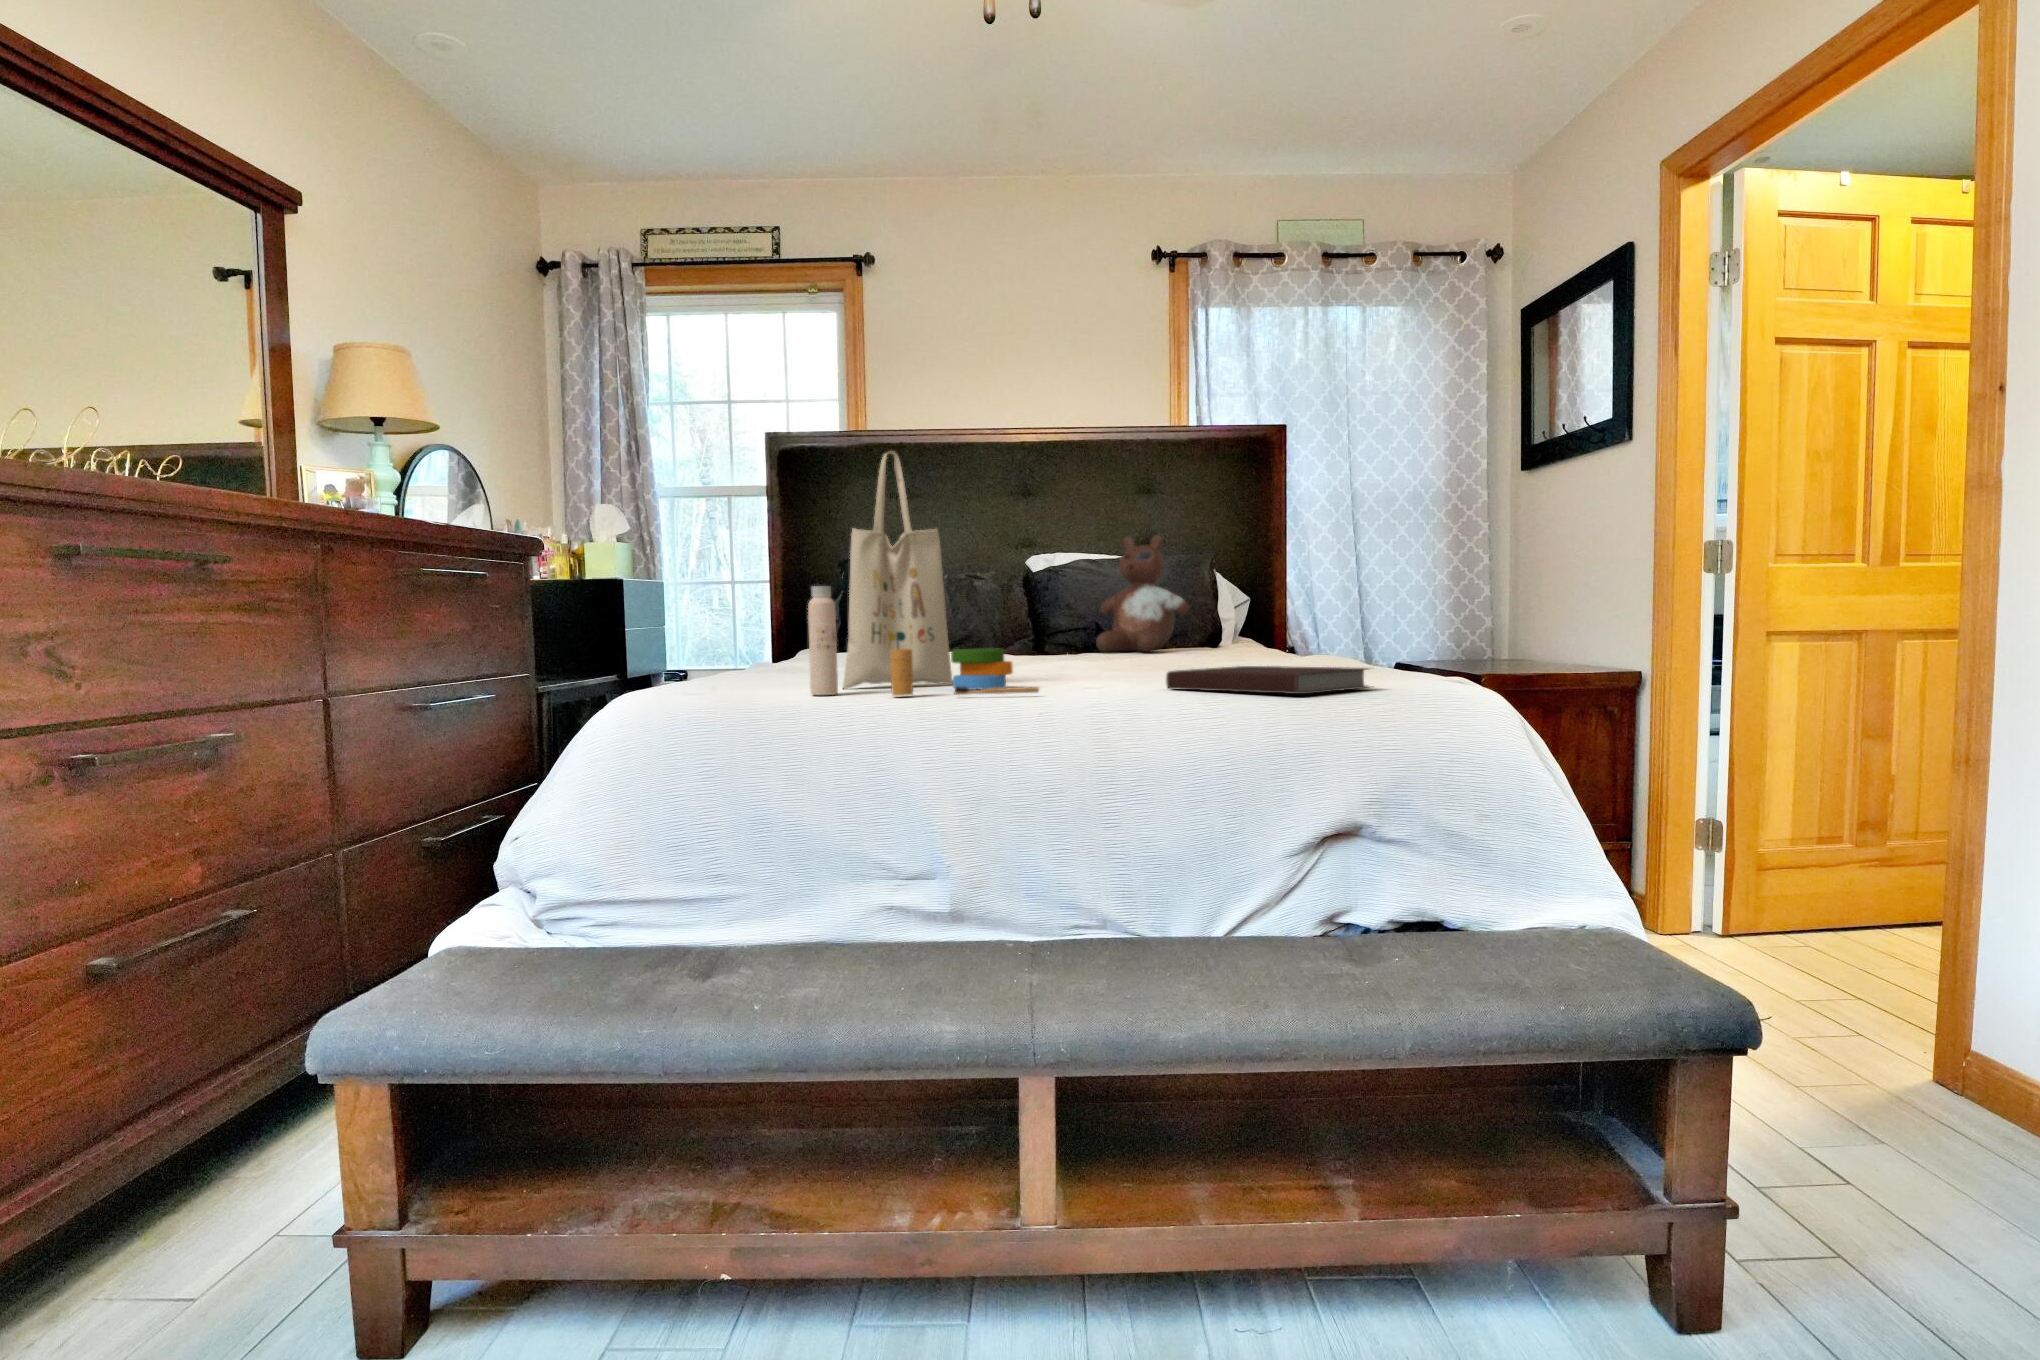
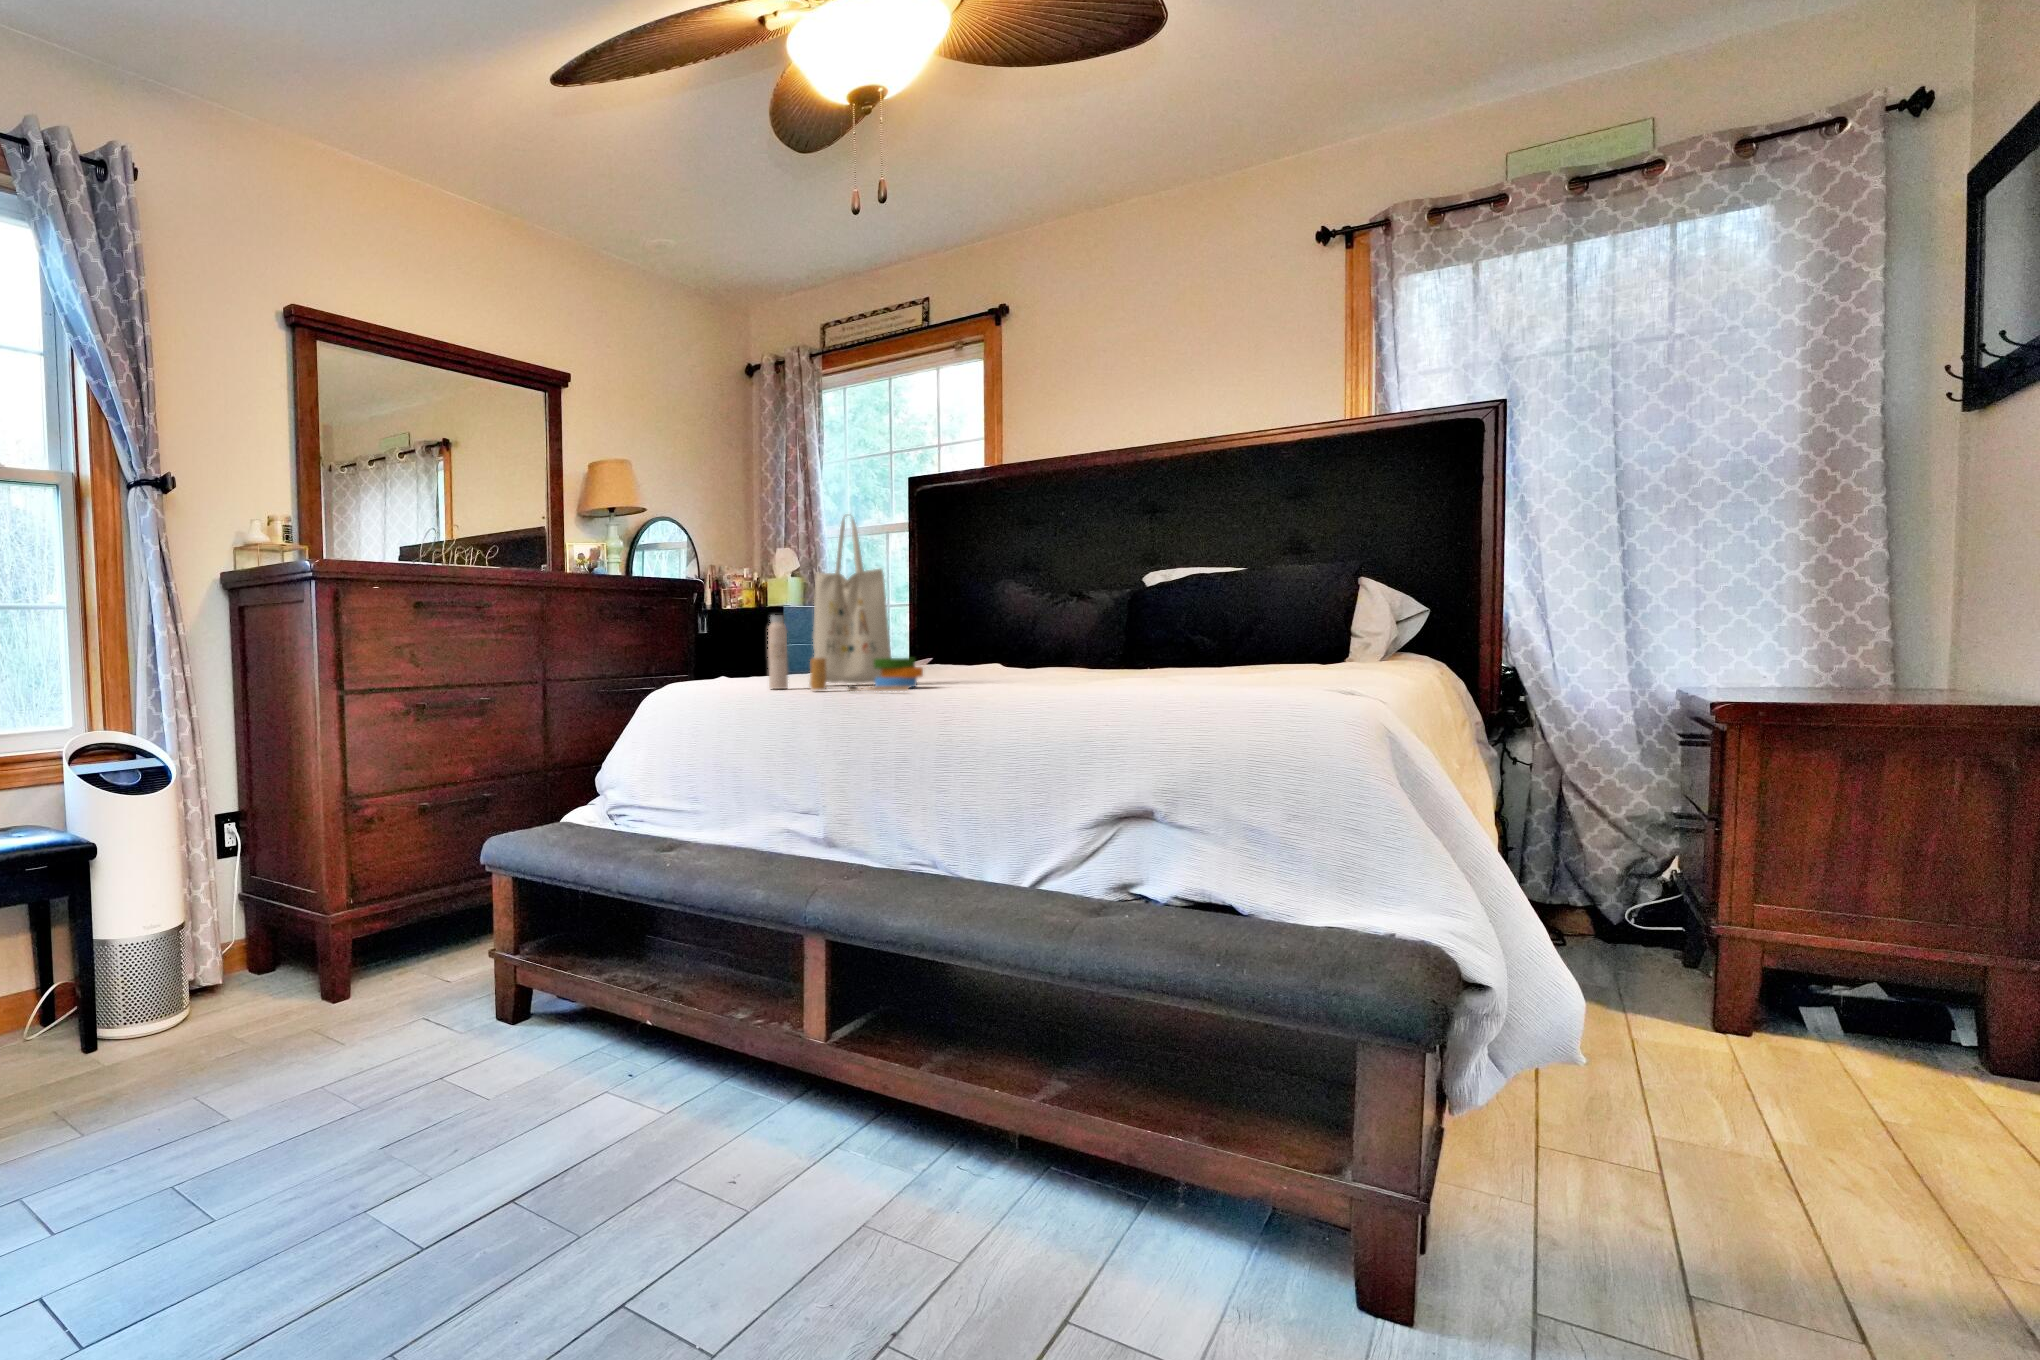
stuffed bear: present [1096,535,1189,652] -> none [1186,540,1302,660]
notebook: present [1166,666,1369,694] -> none [1034,673,1221,697]

